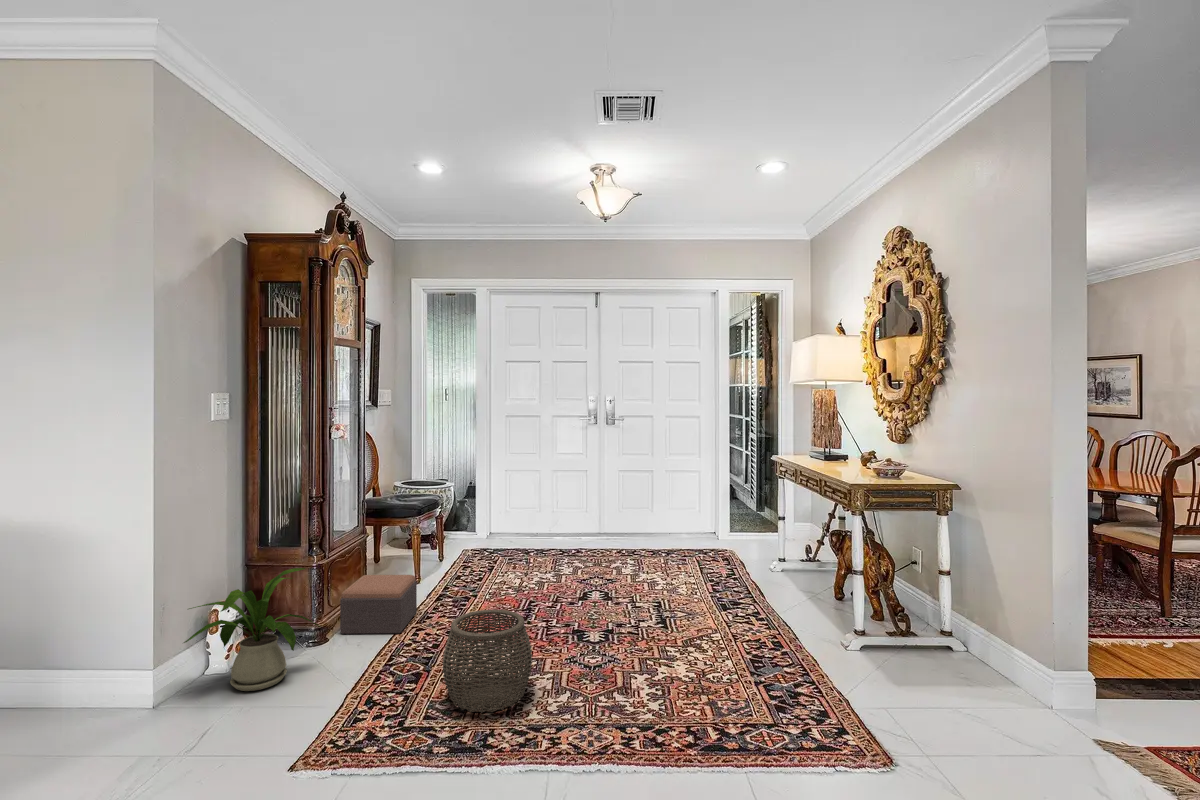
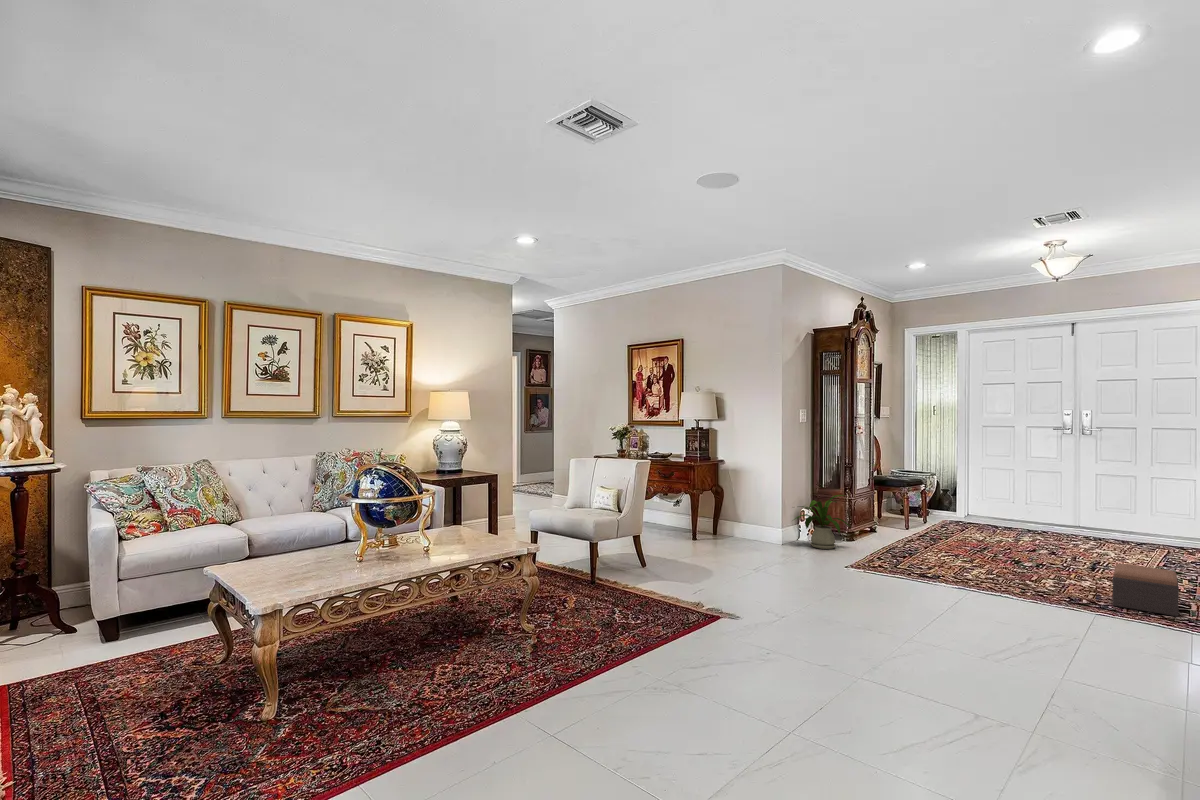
footstool: present [340,575,417,634] -> present [1113,564,1179,616]
woven basket: present [442,610,532,713] -> none [916,527,970,575]

